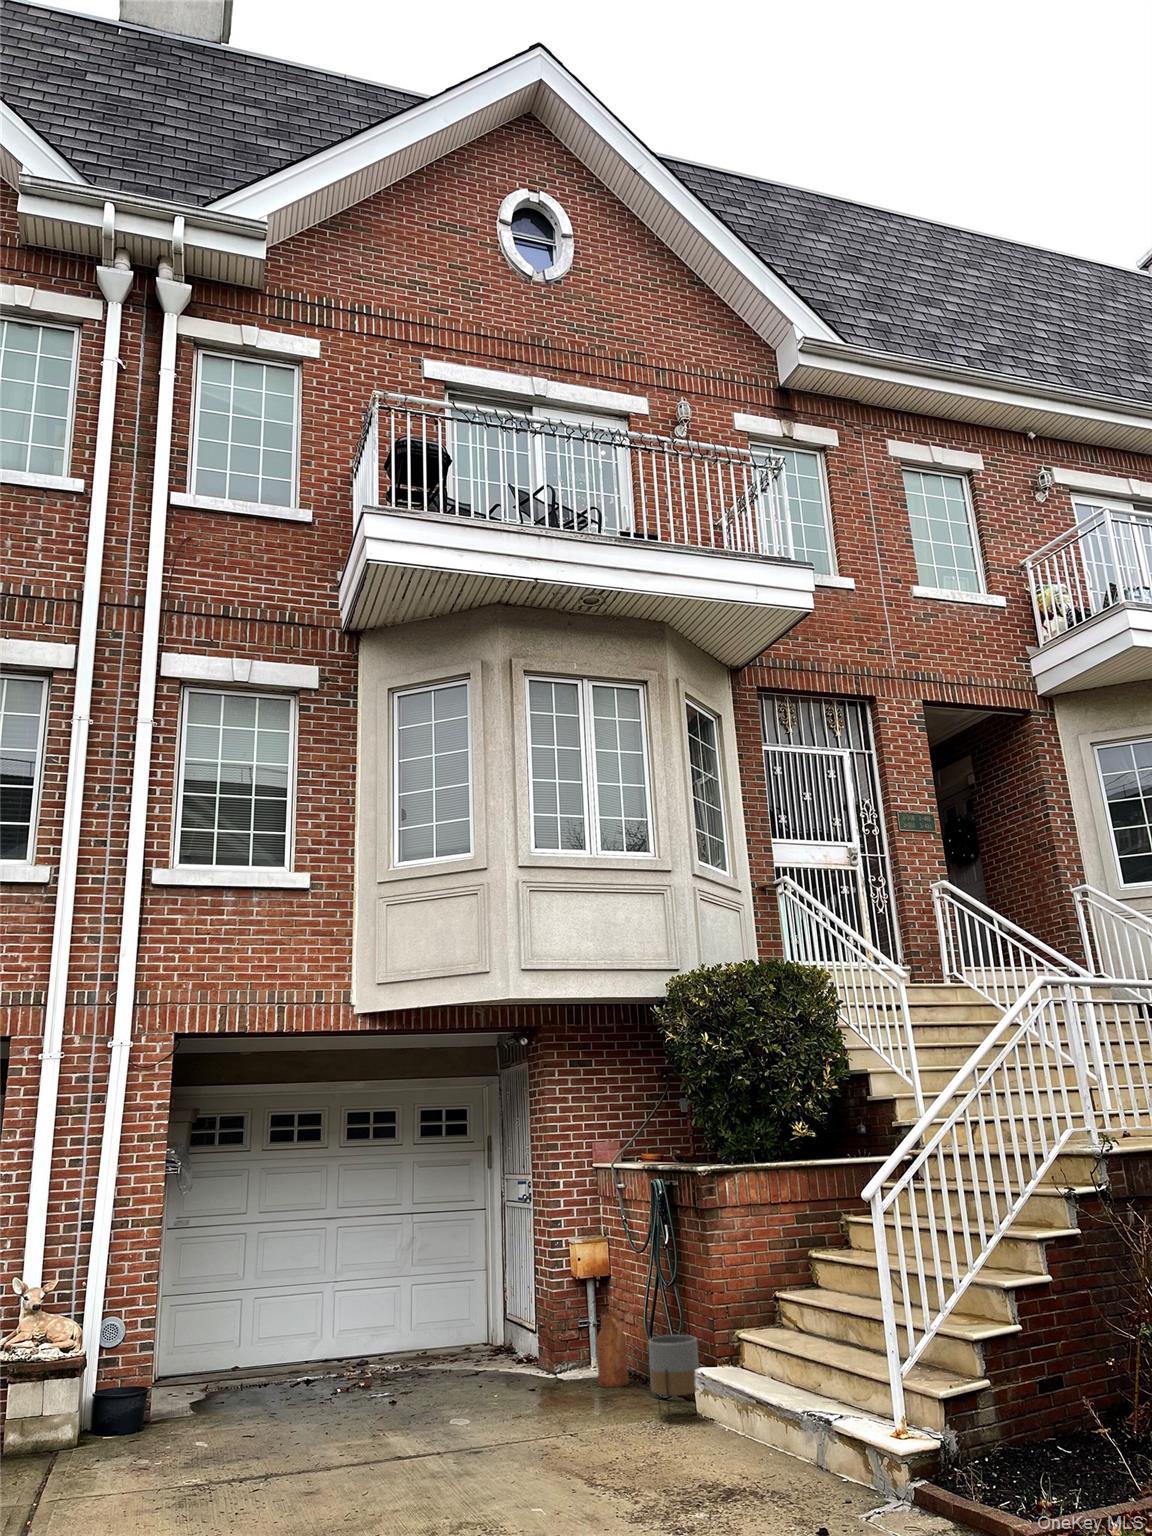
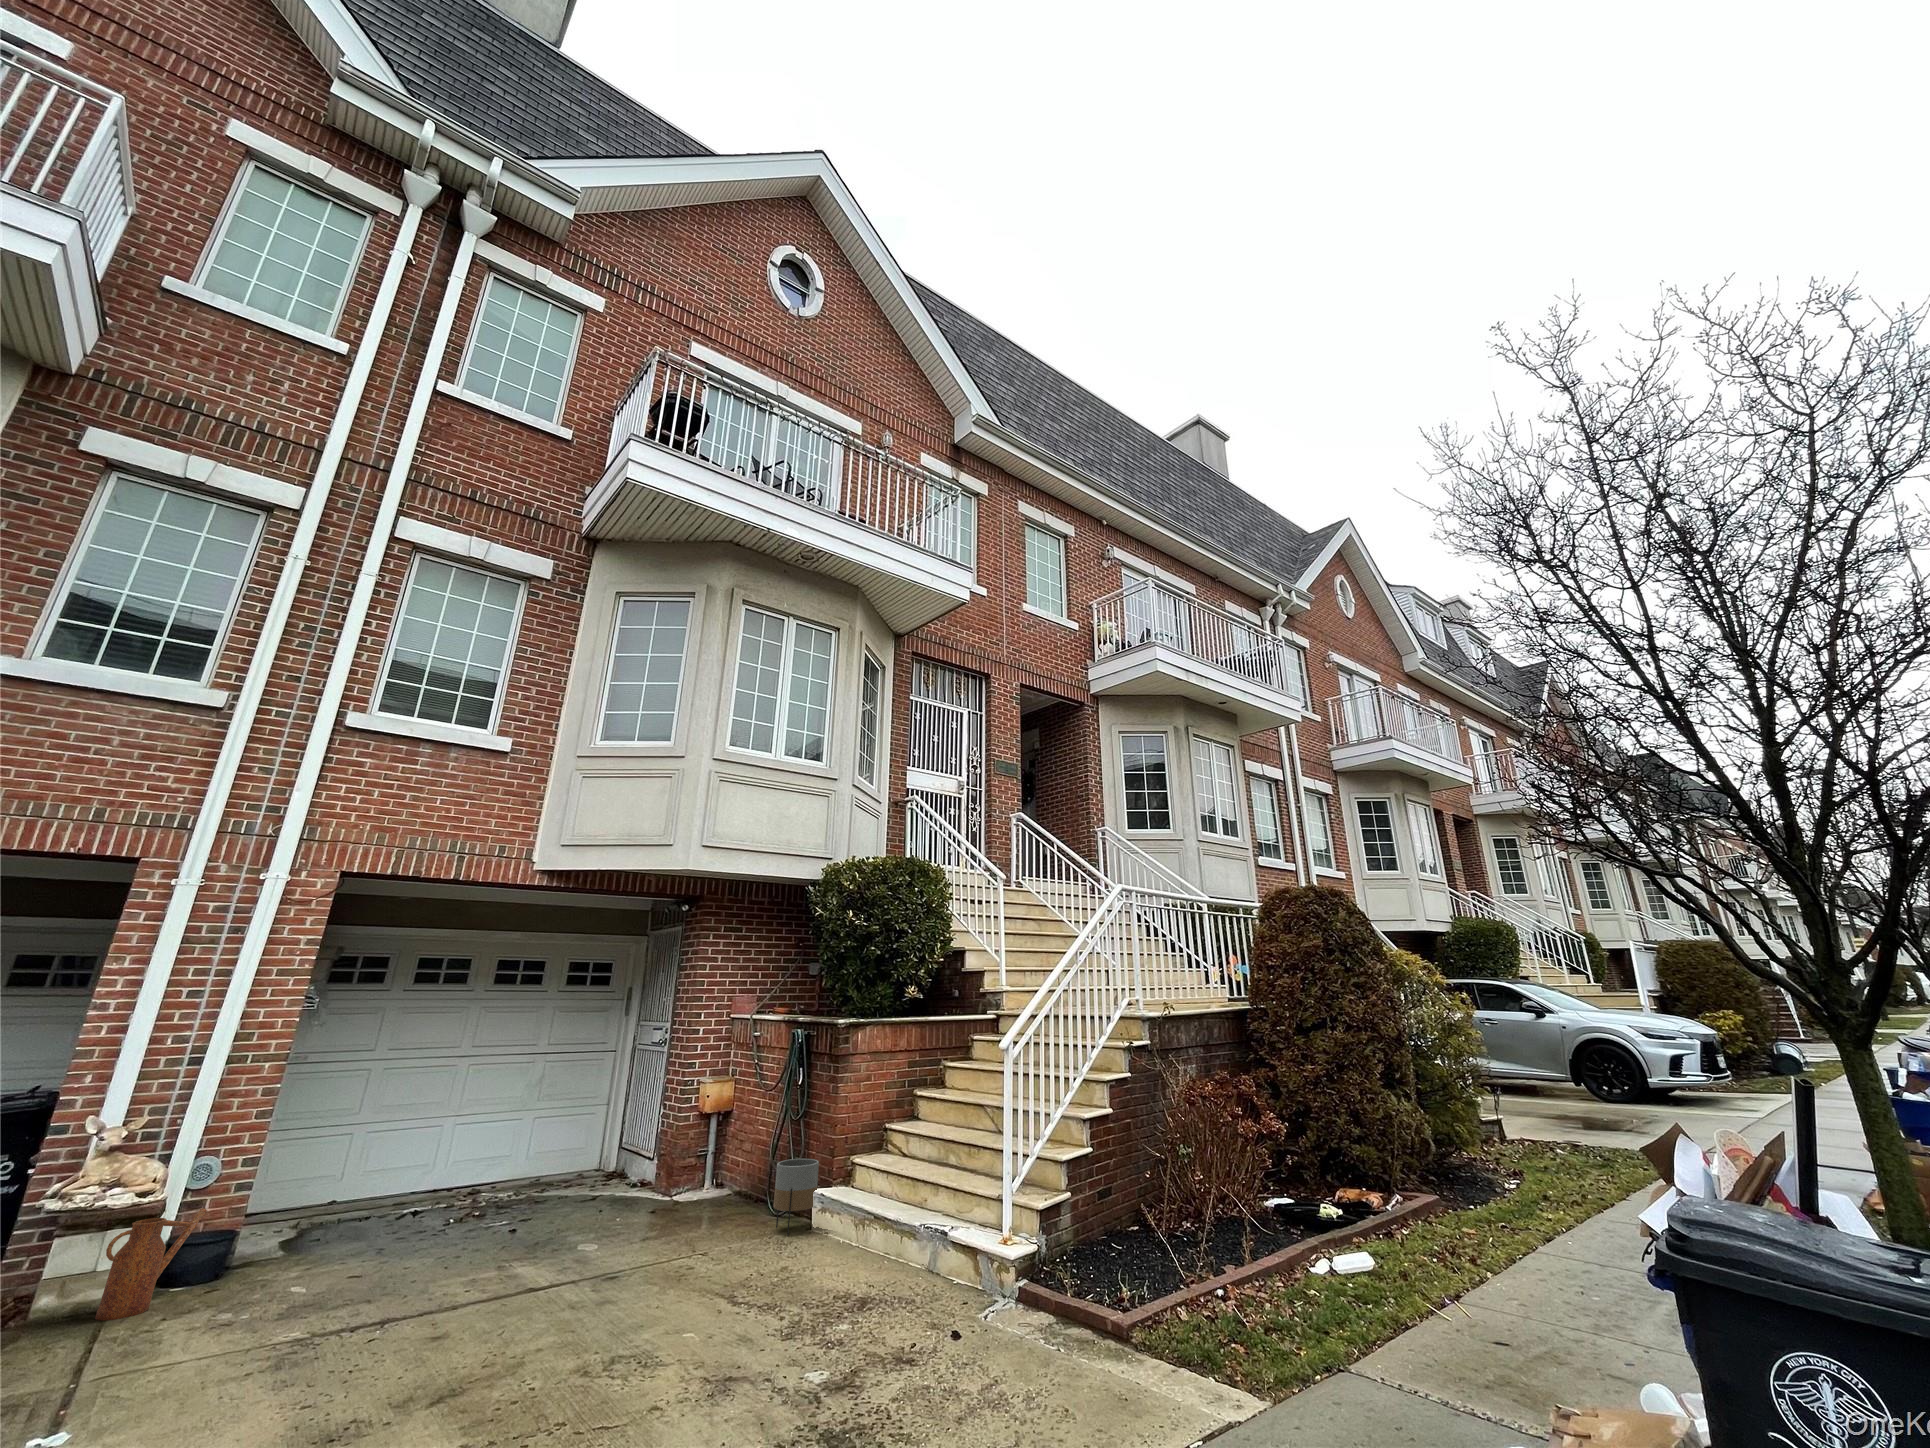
watering can: present [597,1313,629,1387] -> present [95,1208,207,1320]

